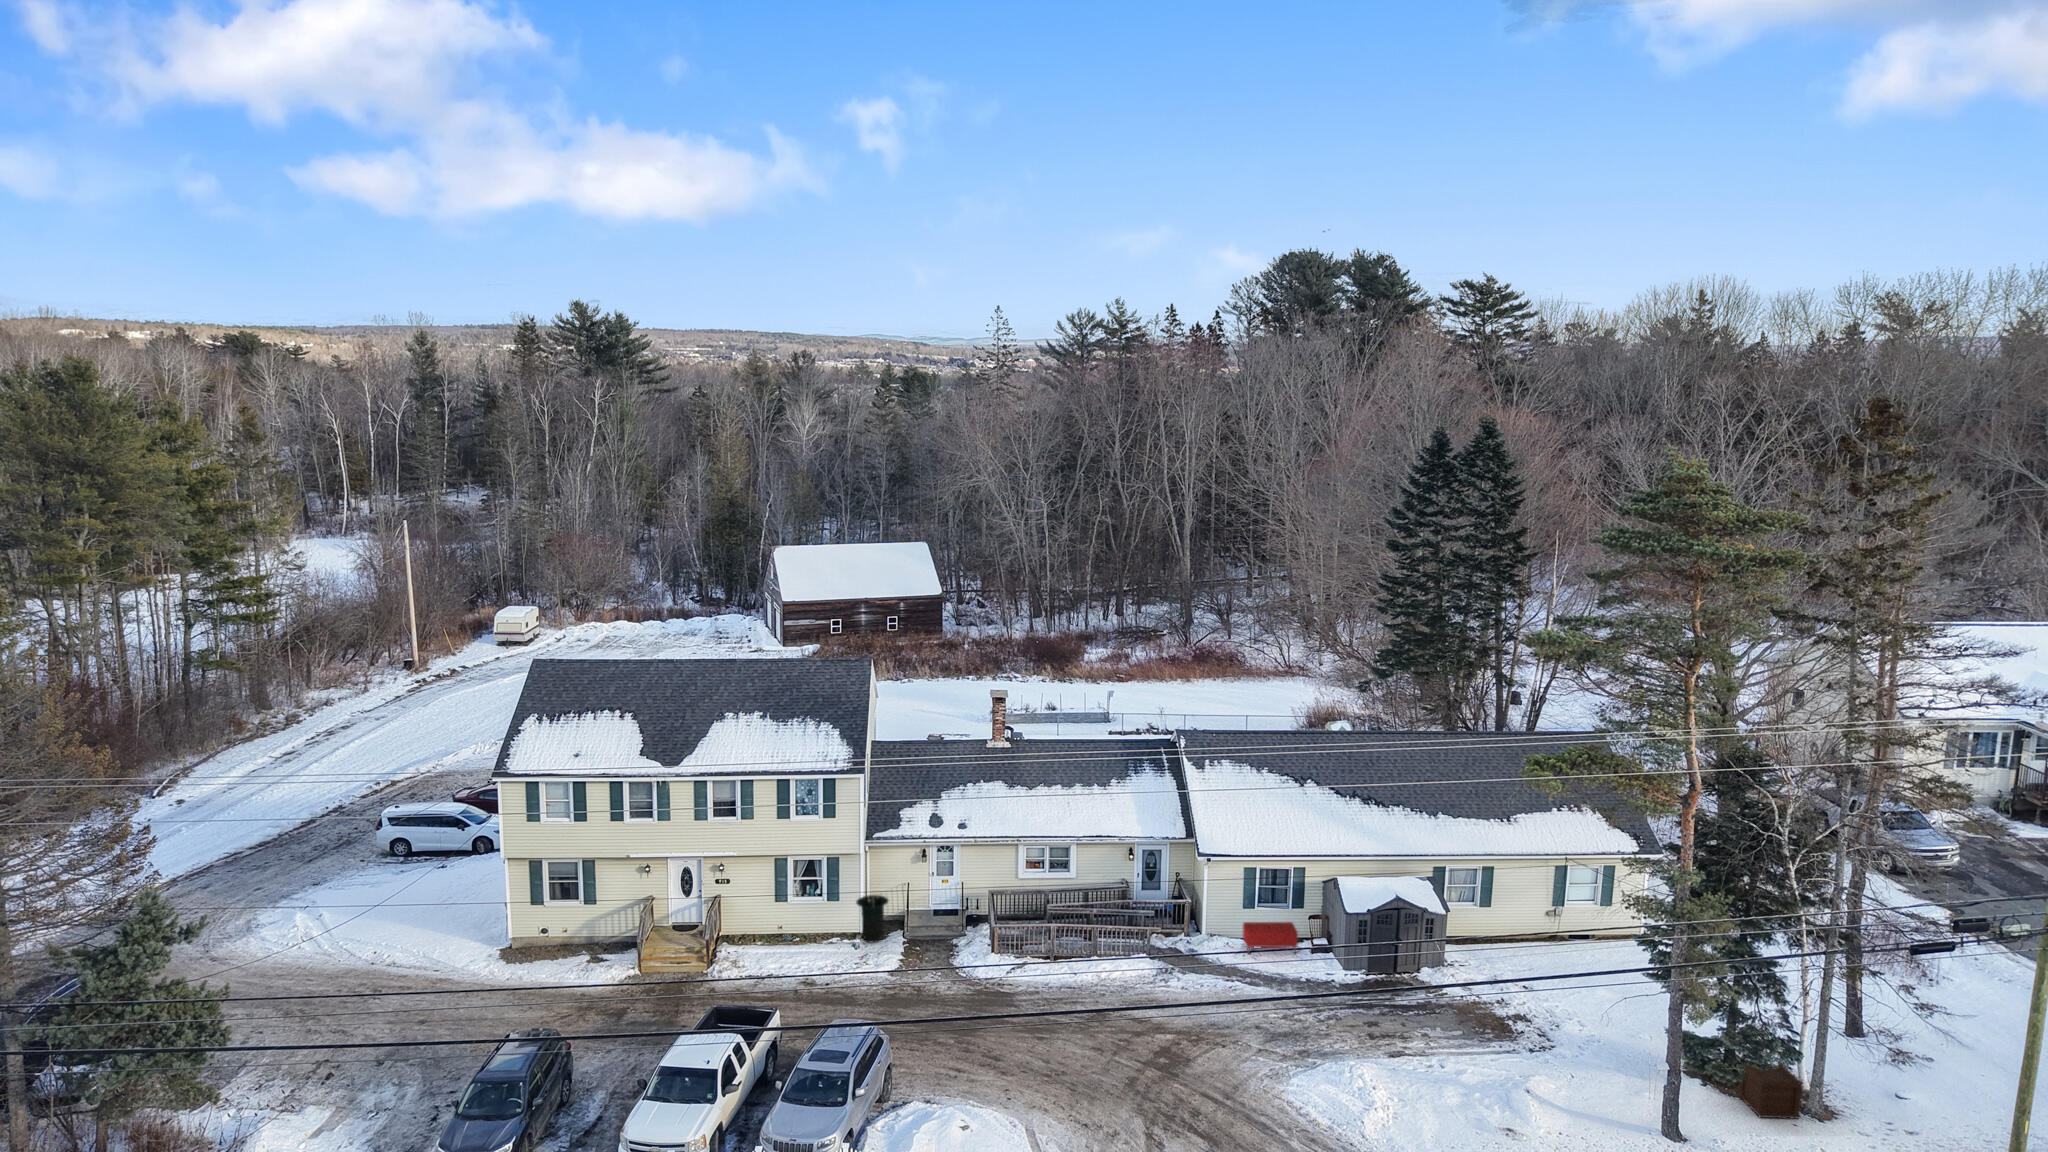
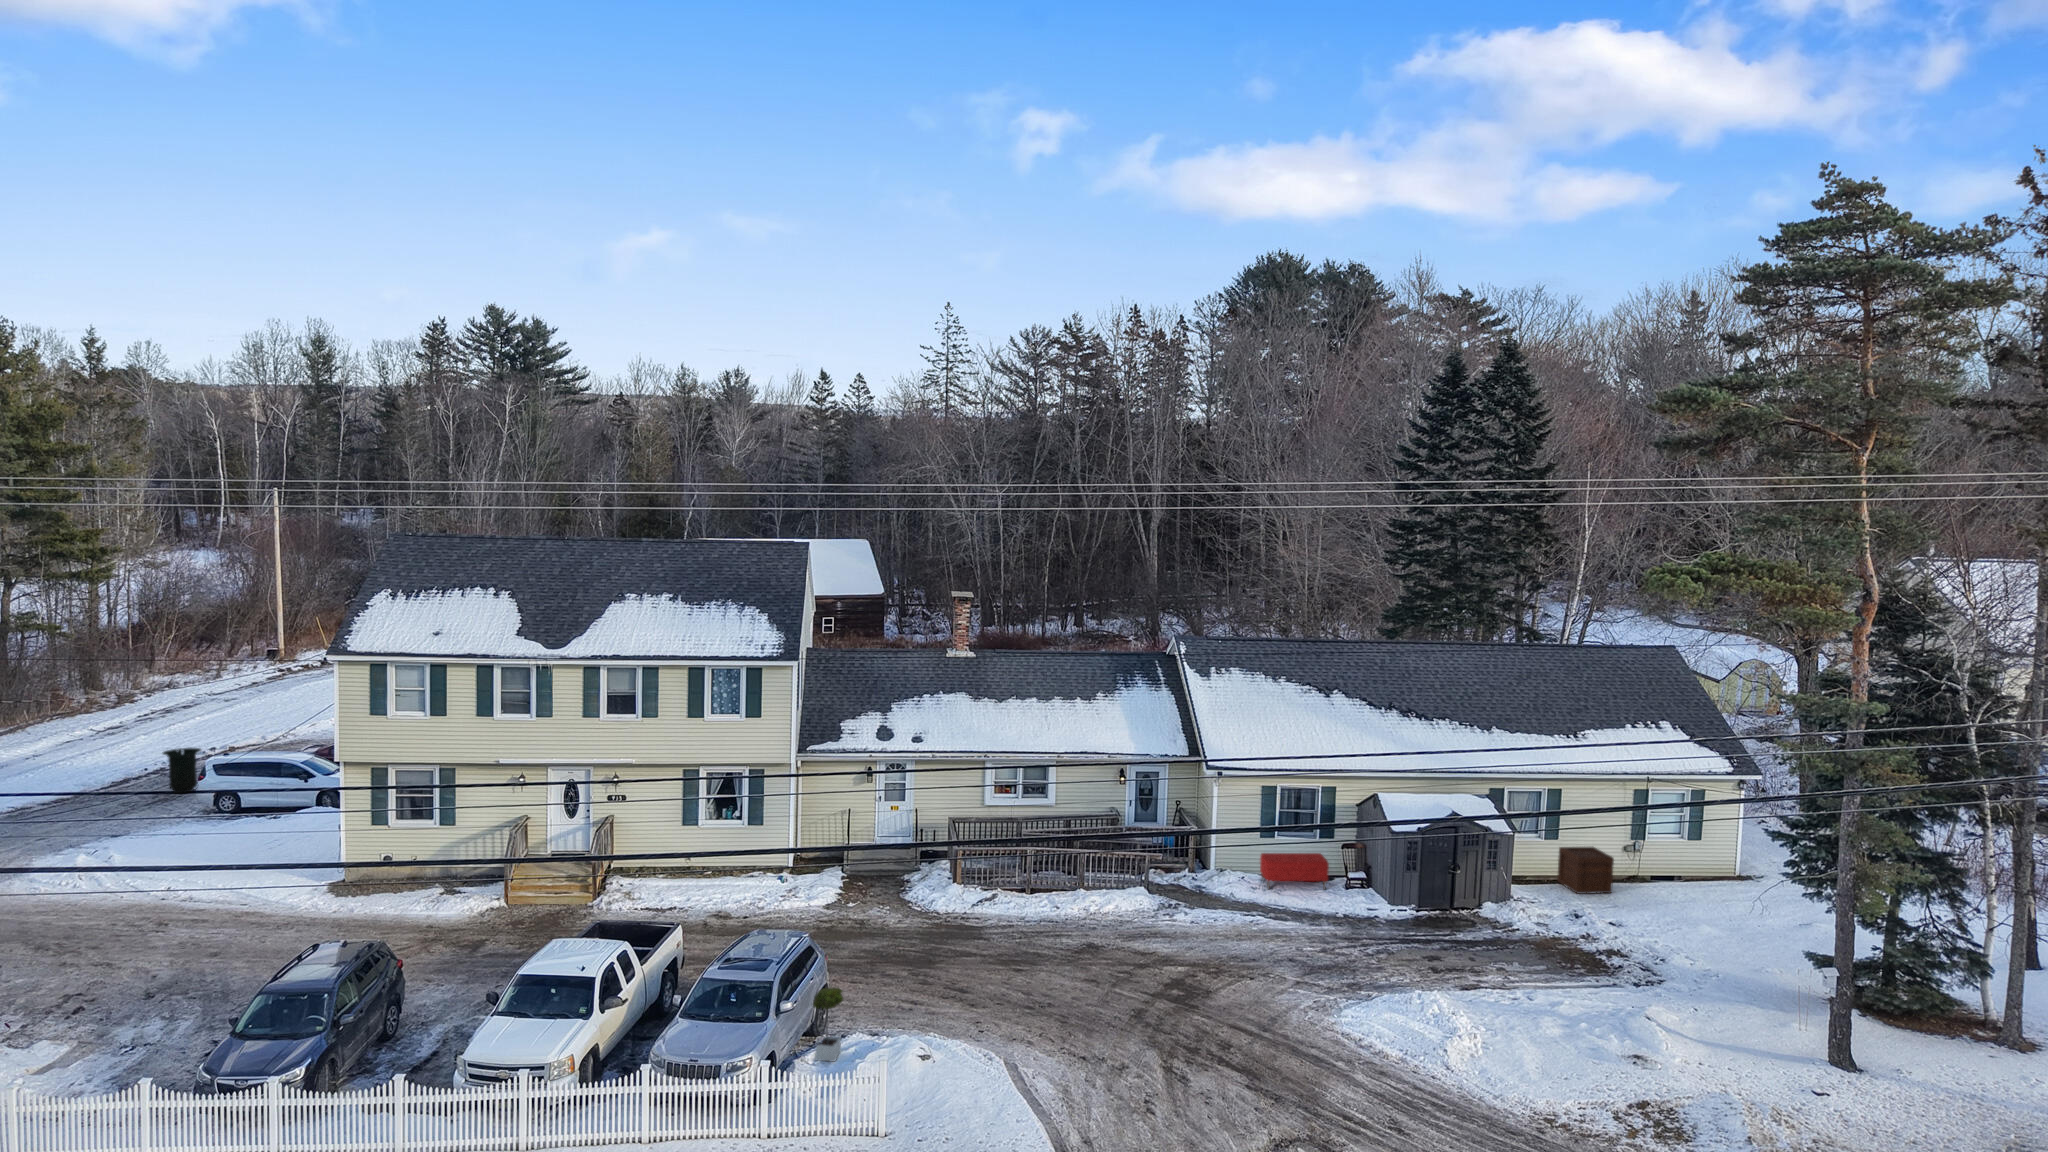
trash can: present [856,895,888,942] -> present [163,748,201,793]
wooden crate: present [1739,1064,1802,1119] -> present [1557,846,1614,894]
potted tree: none [879,1070,902,1126] -> present [813,987,843,1062]

